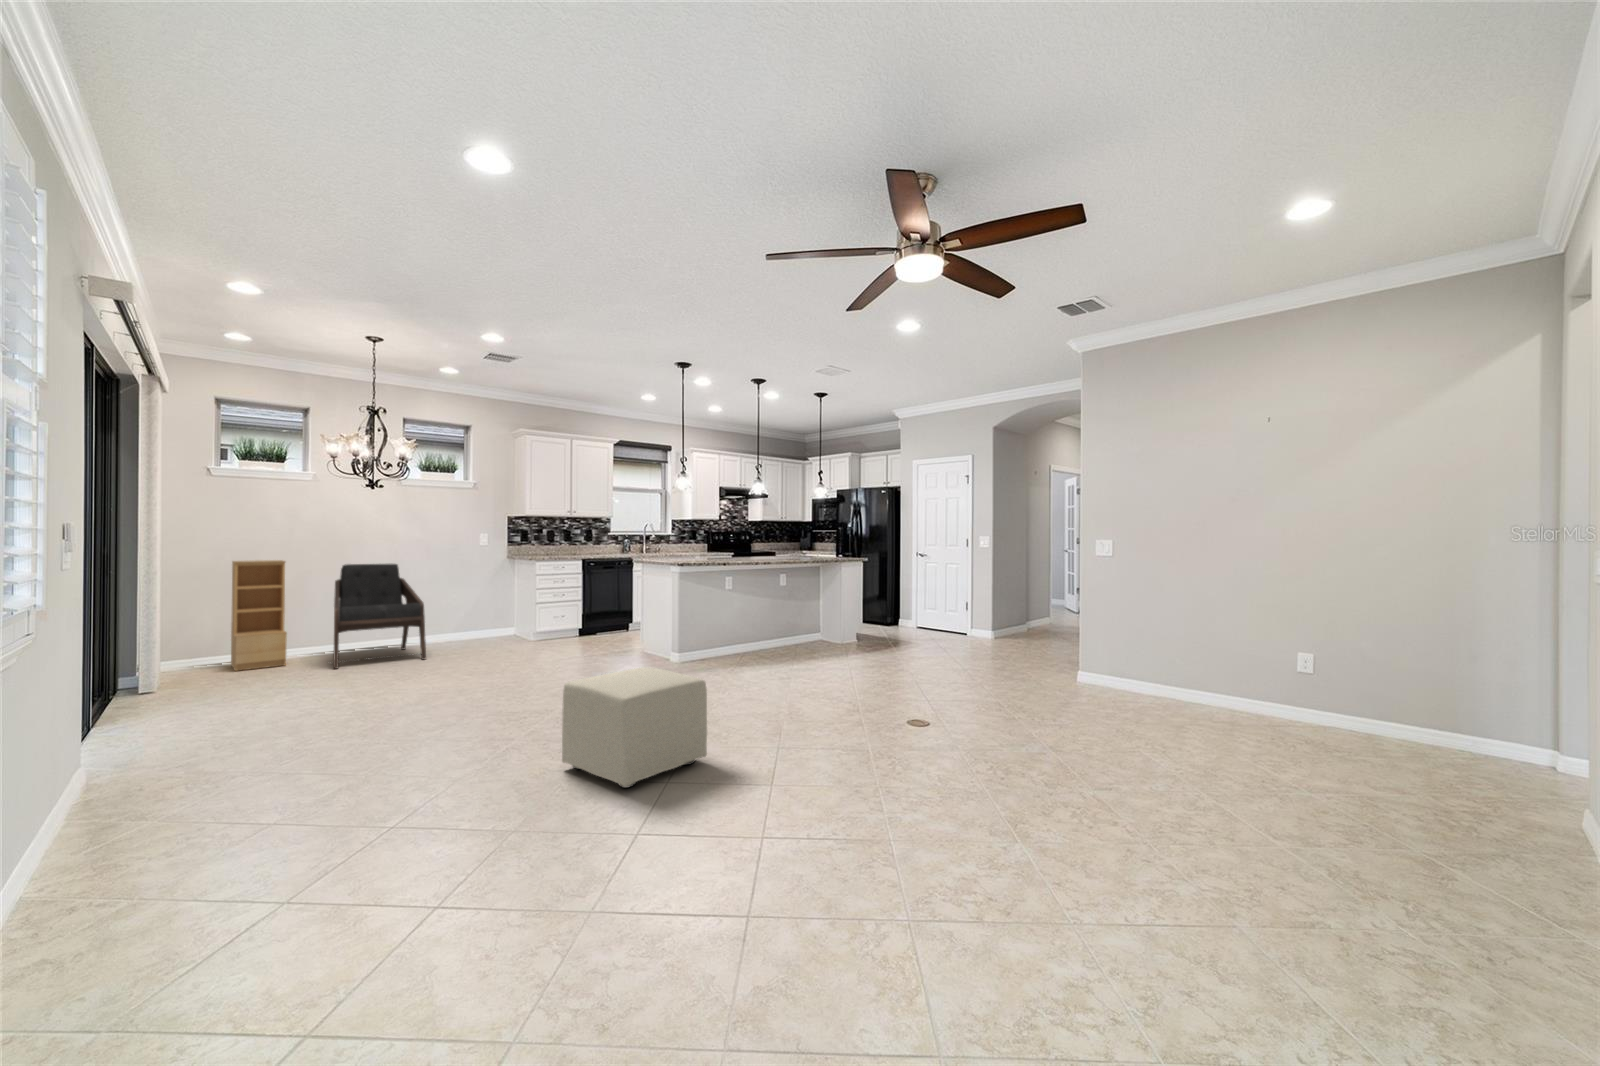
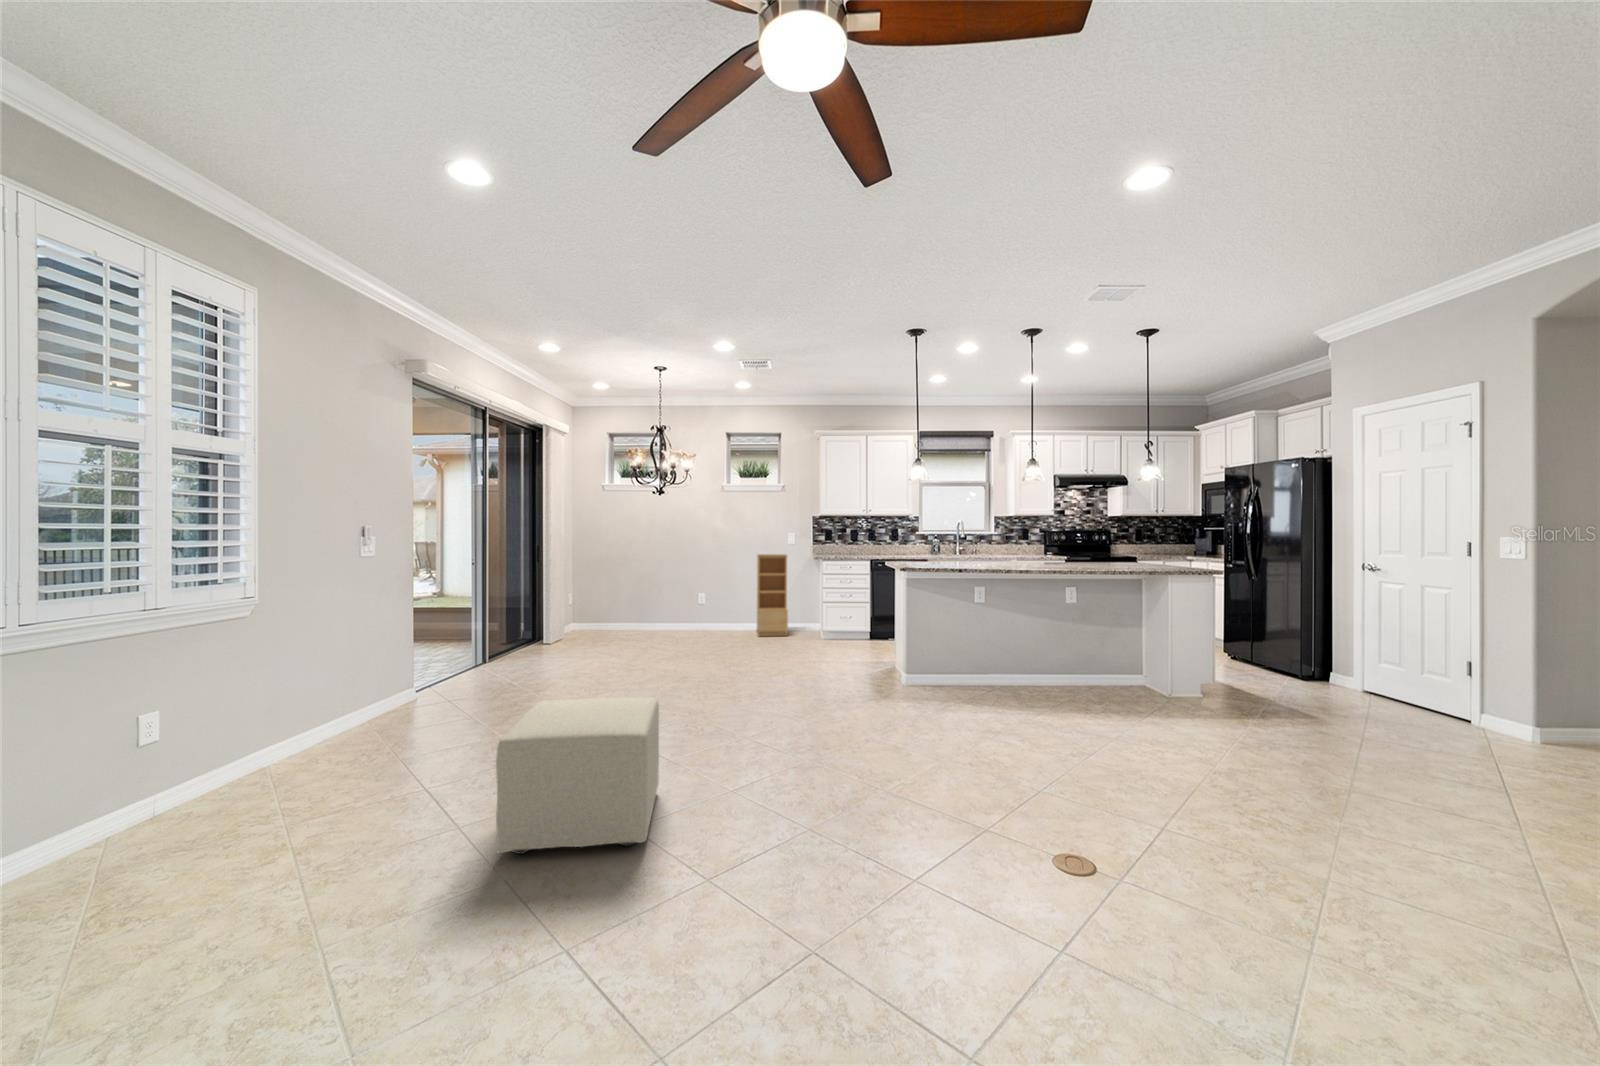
bookshelf: present [231,560,287,671] -> present [757,554,788,636]
lounge chair: present [333,564,426,669] -> none [646,558,722,645]

